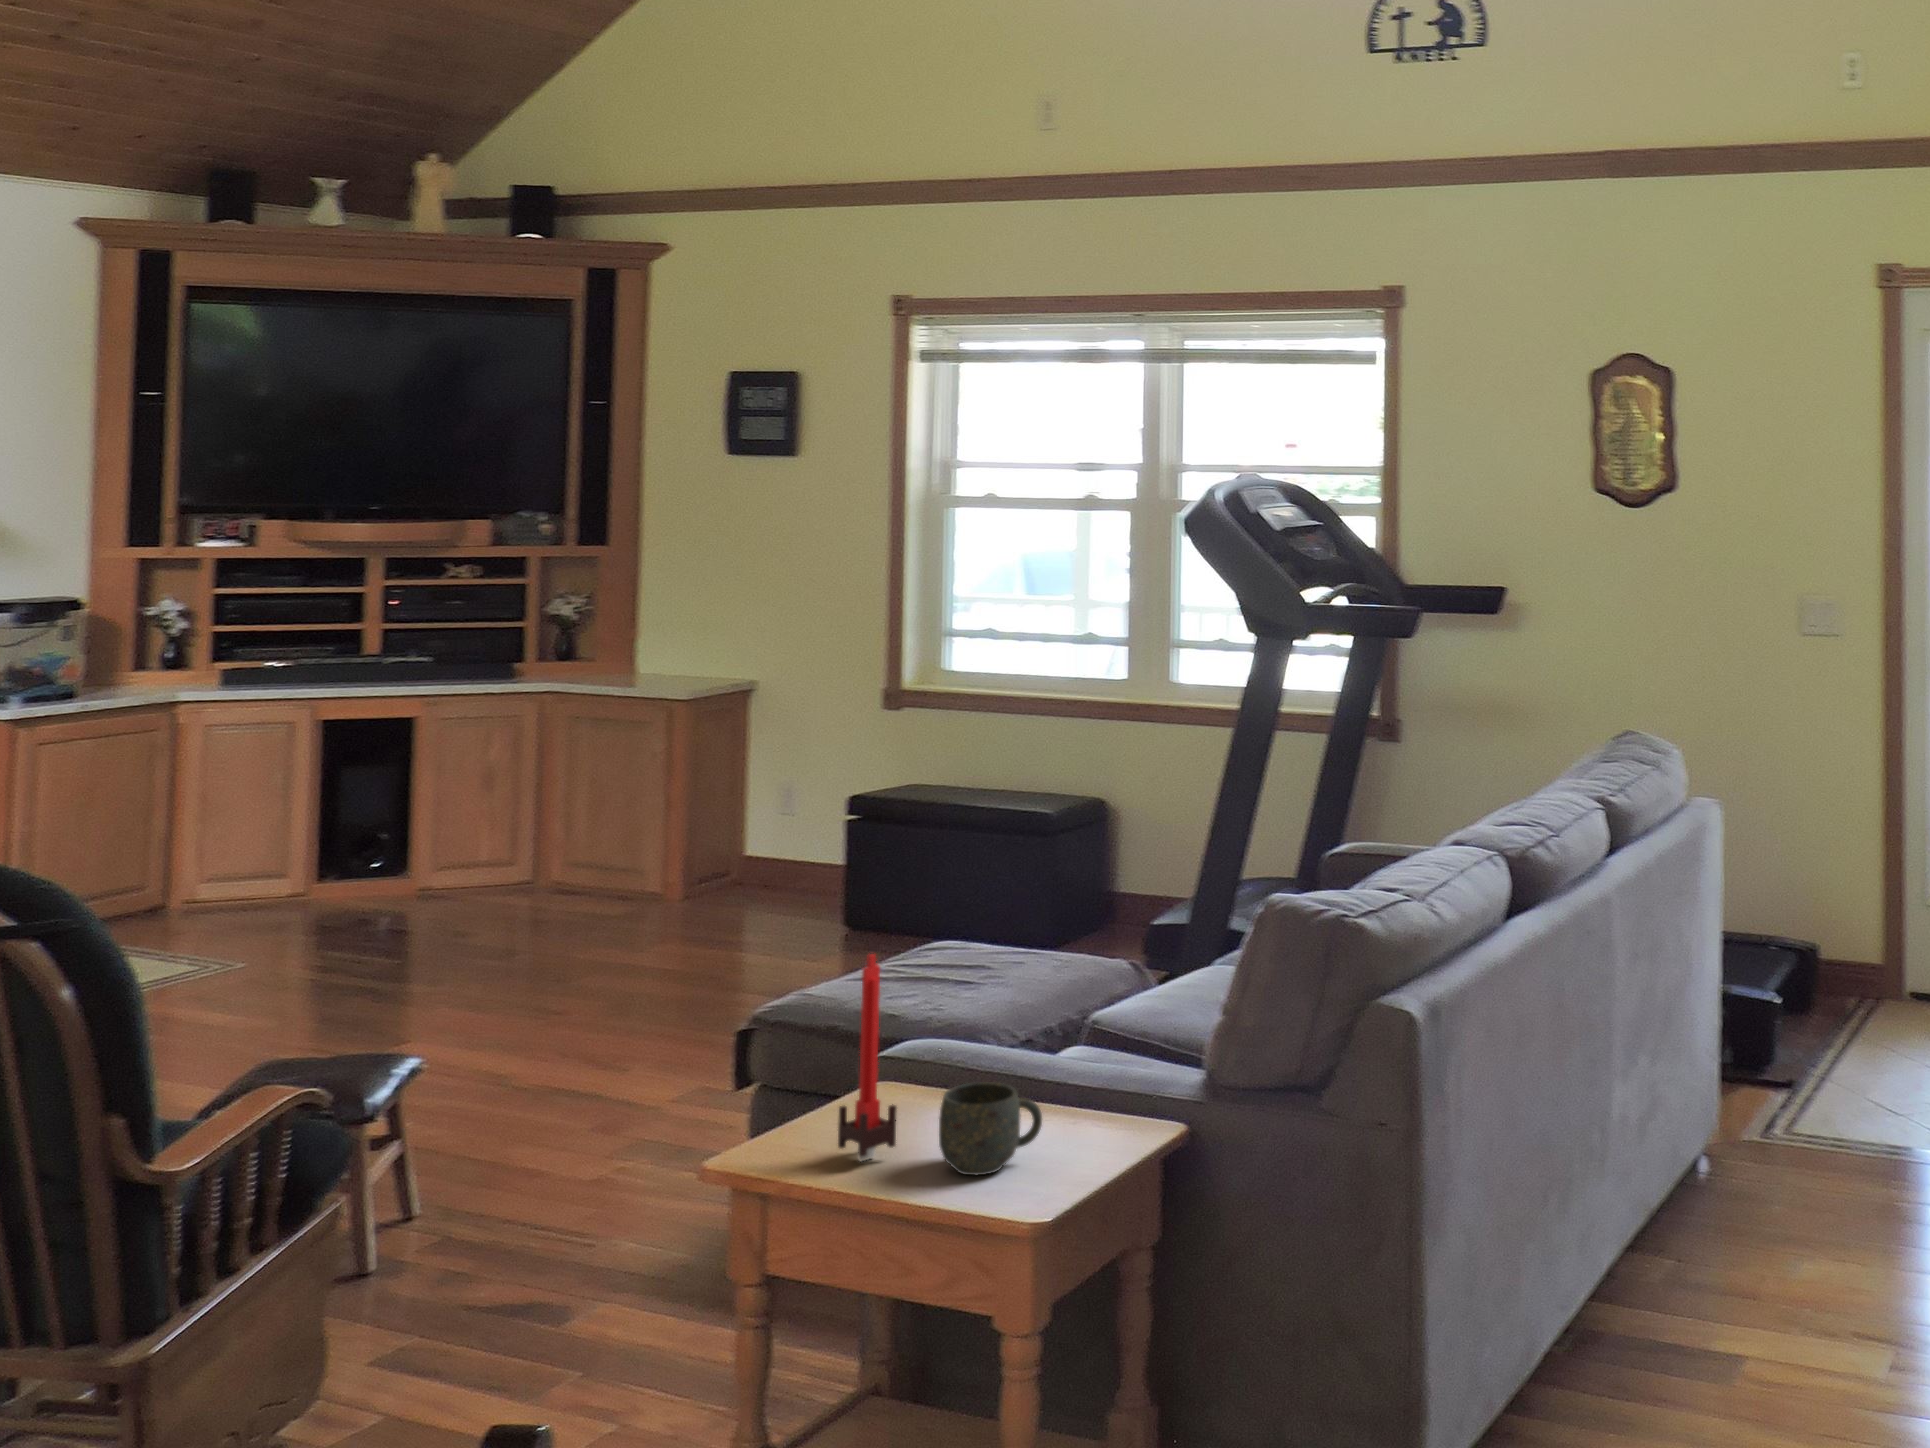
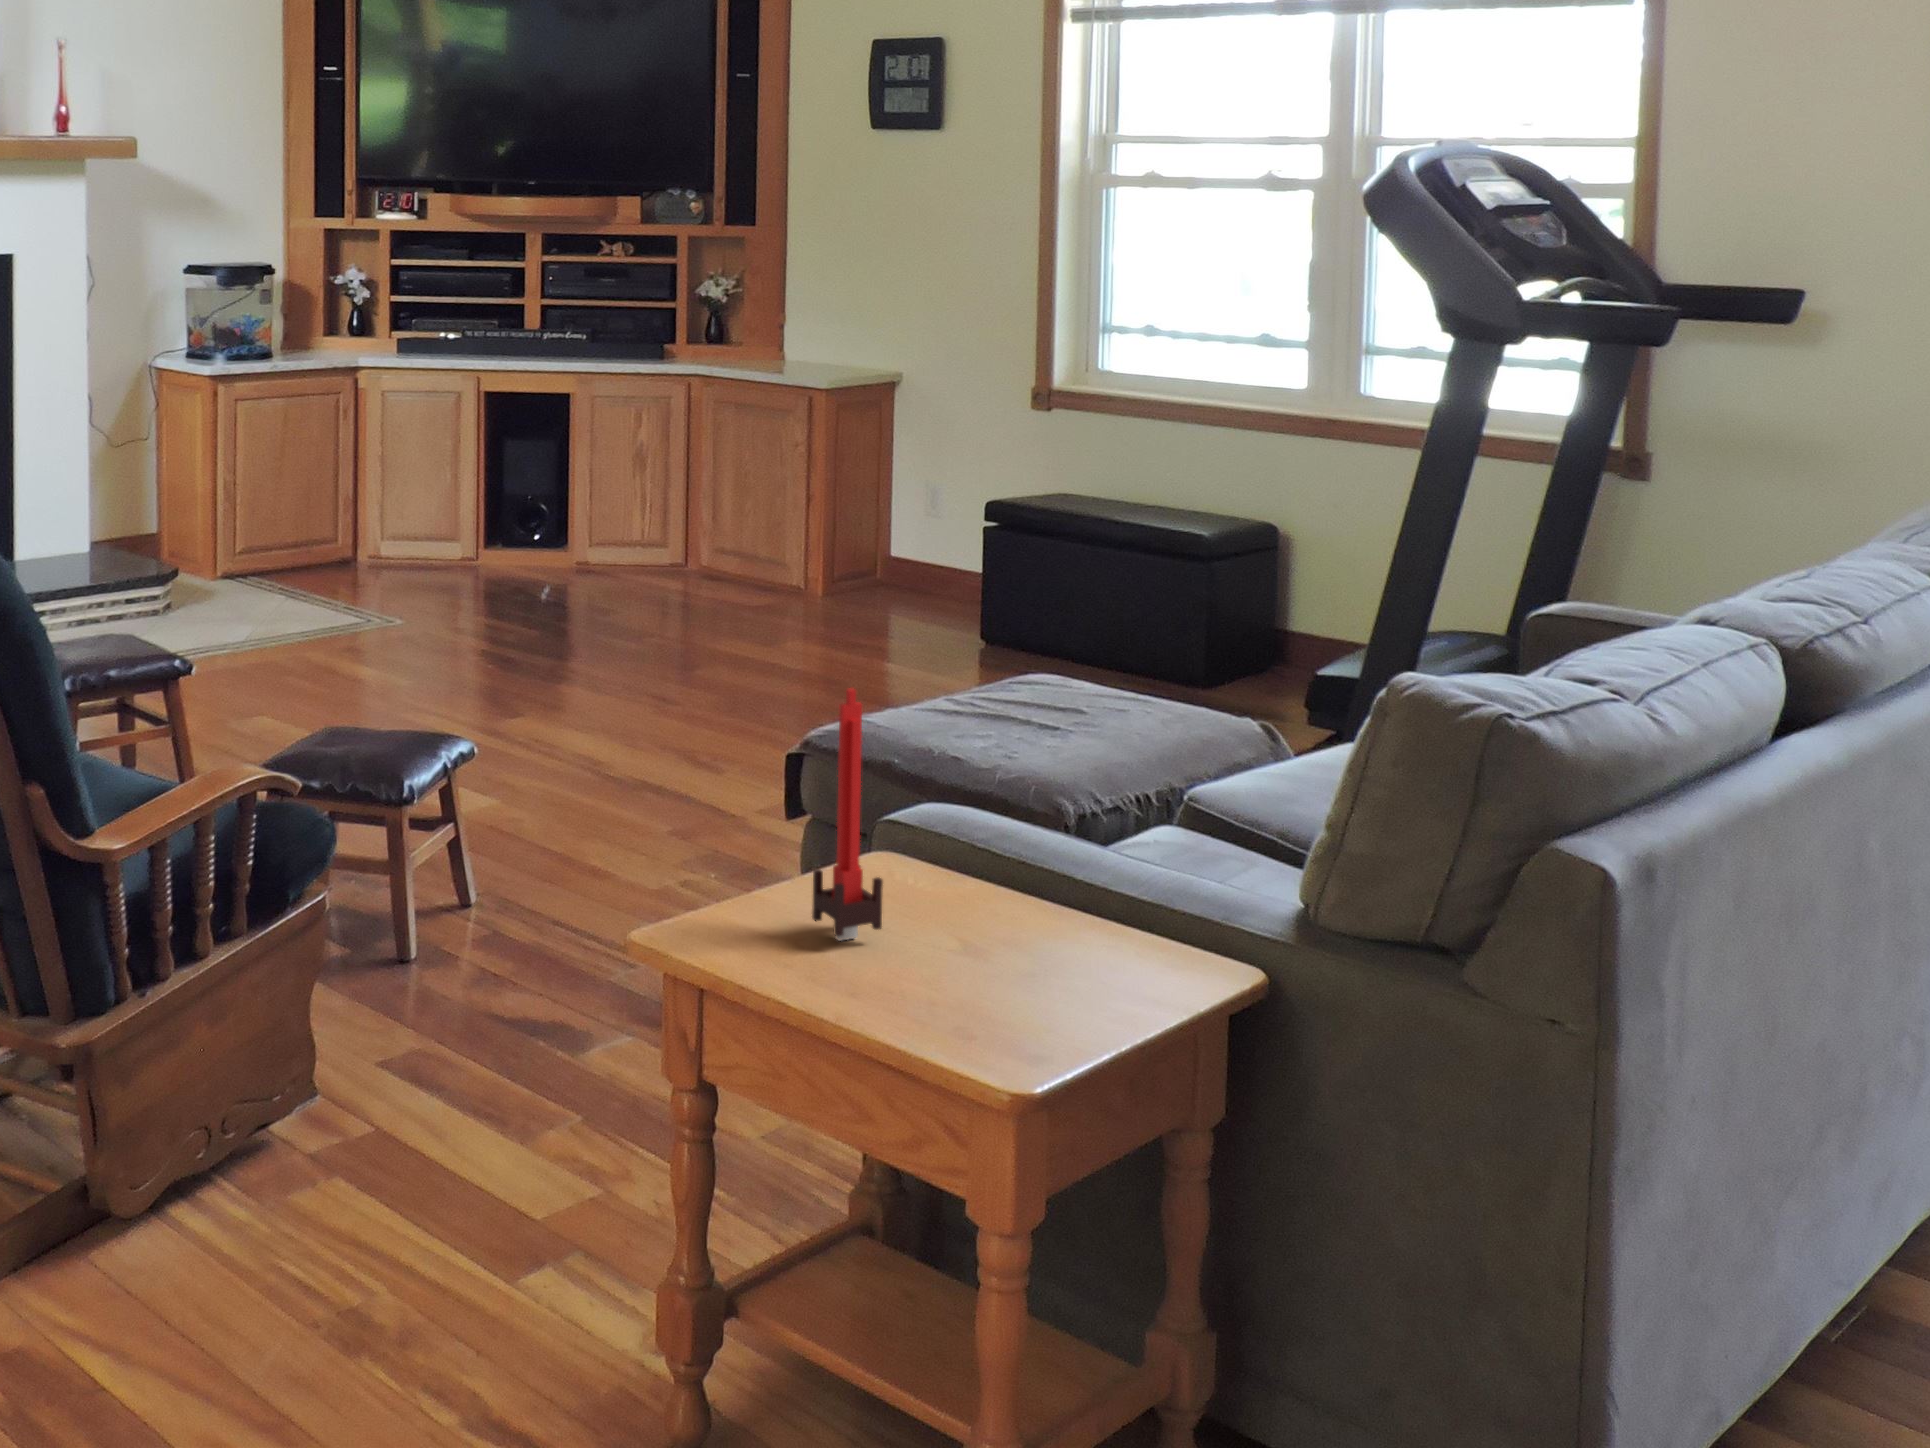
mug: present [939,1082,1042,1175] -> none [930,865,1066,985]

